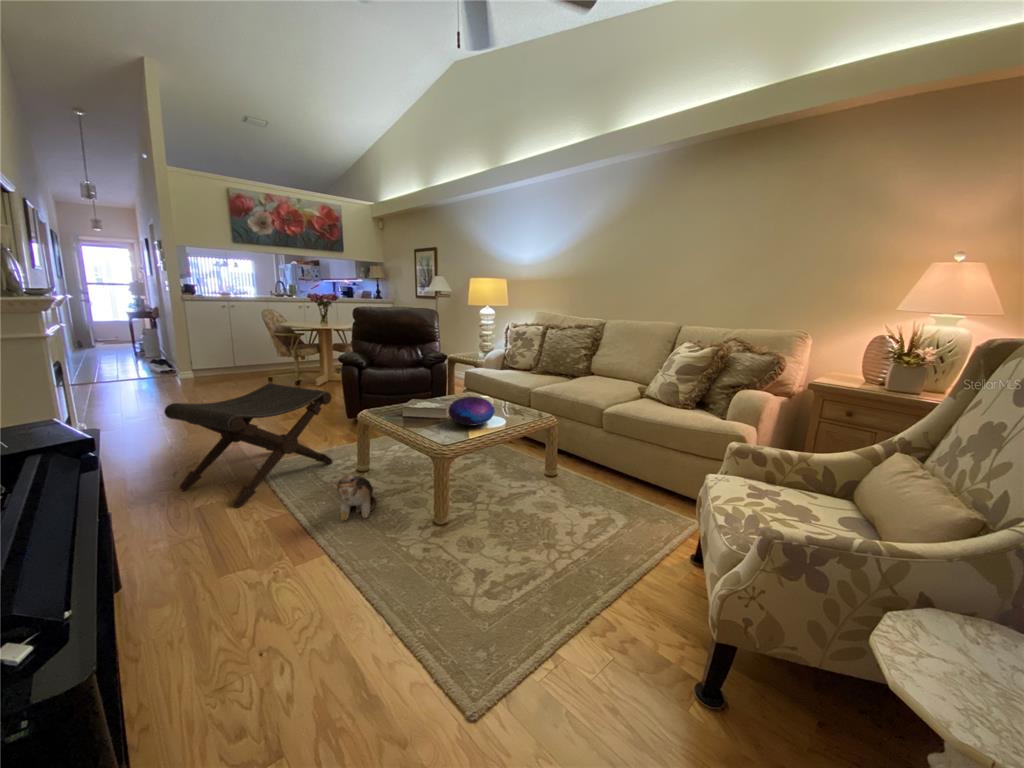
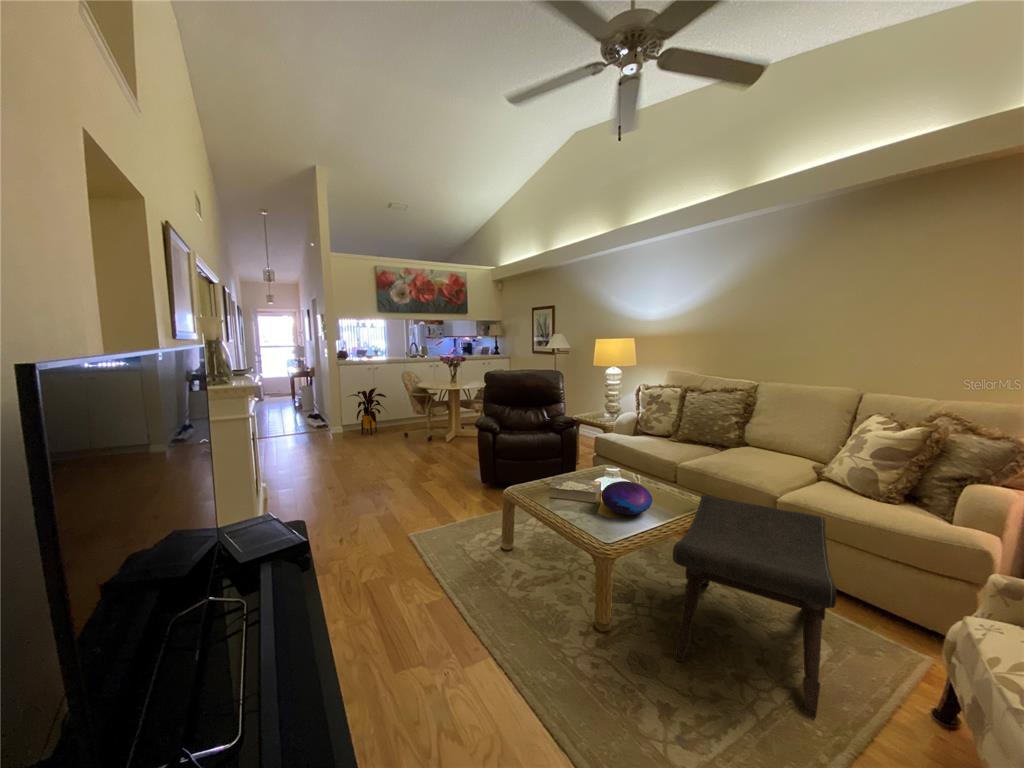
house plant: none [194,328,250,380] -> present [350,388,386,434]
footstool: present [164,383,332,507] -> present [673,495,836,717]
plush toy: present [333,474,376,521] -> none [494,564,530,613]

